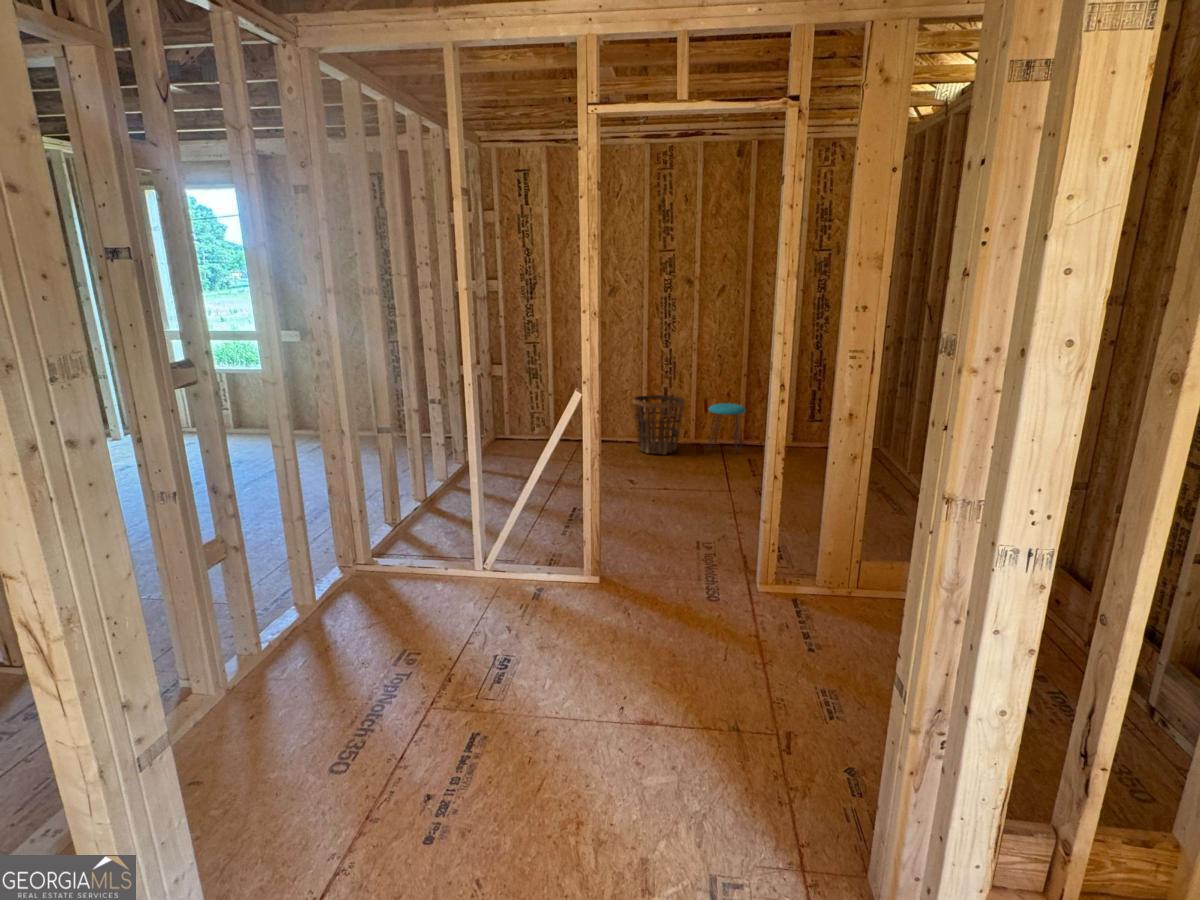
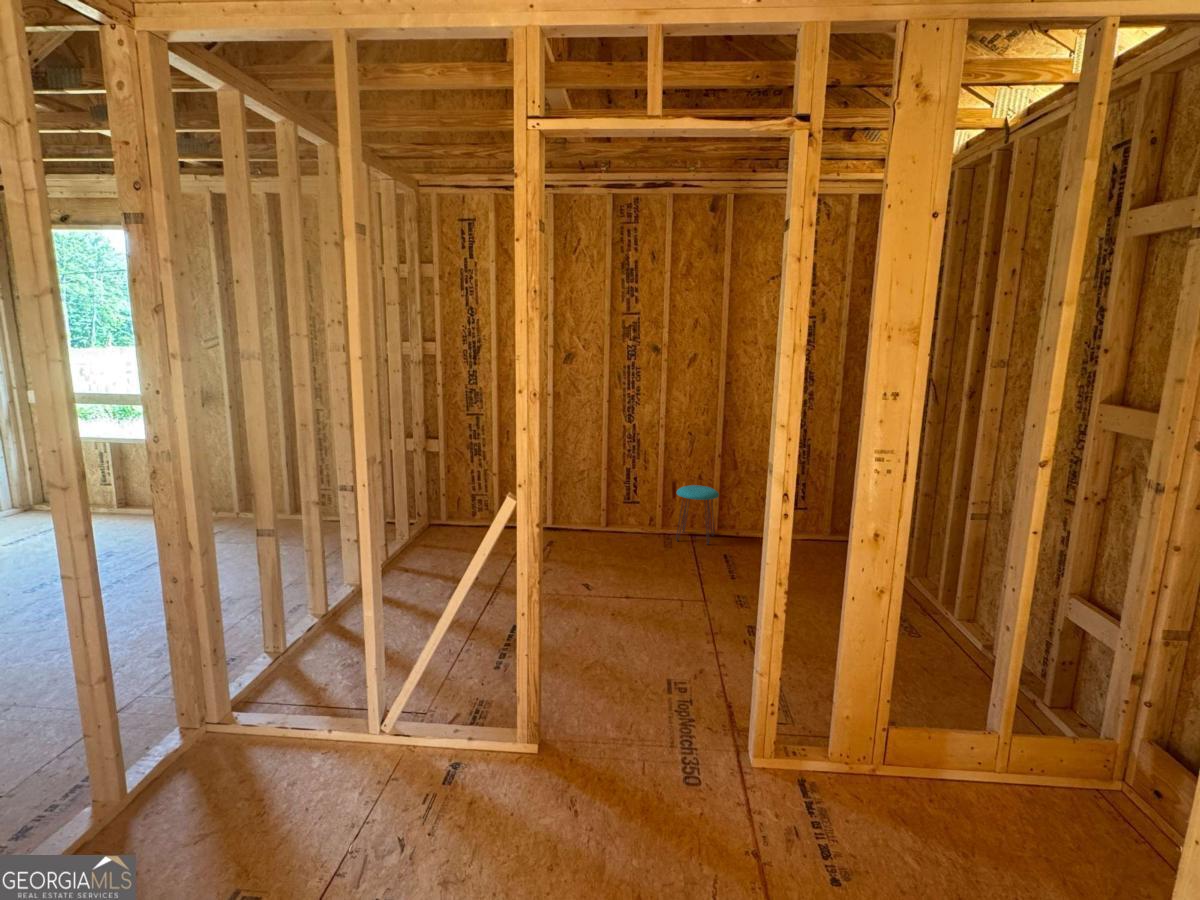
basket: present [632,395,685,454] -> none [590,475,650,545]

